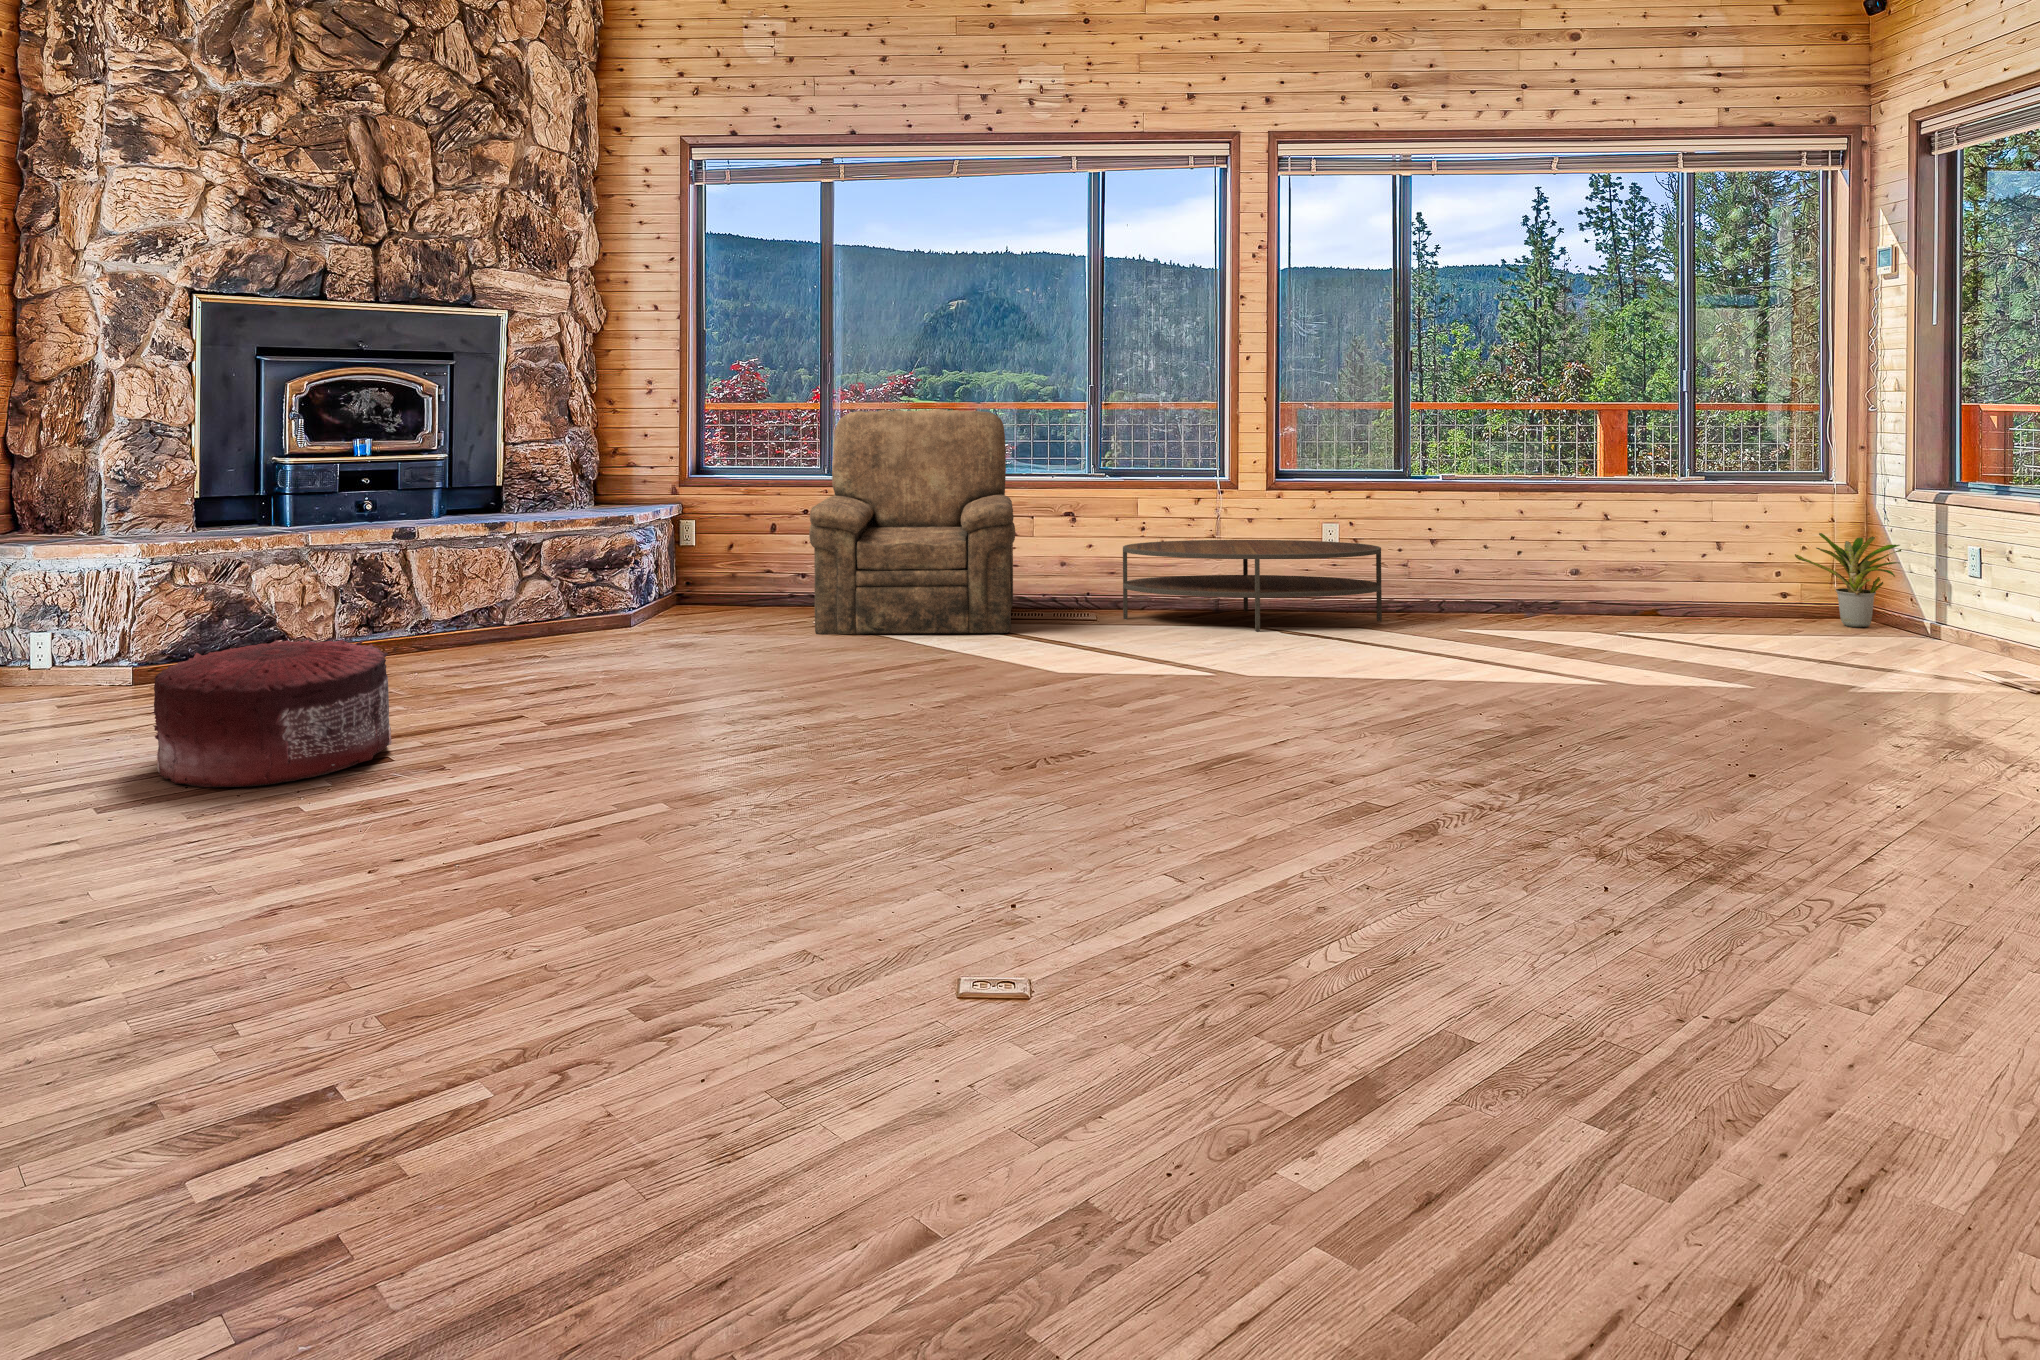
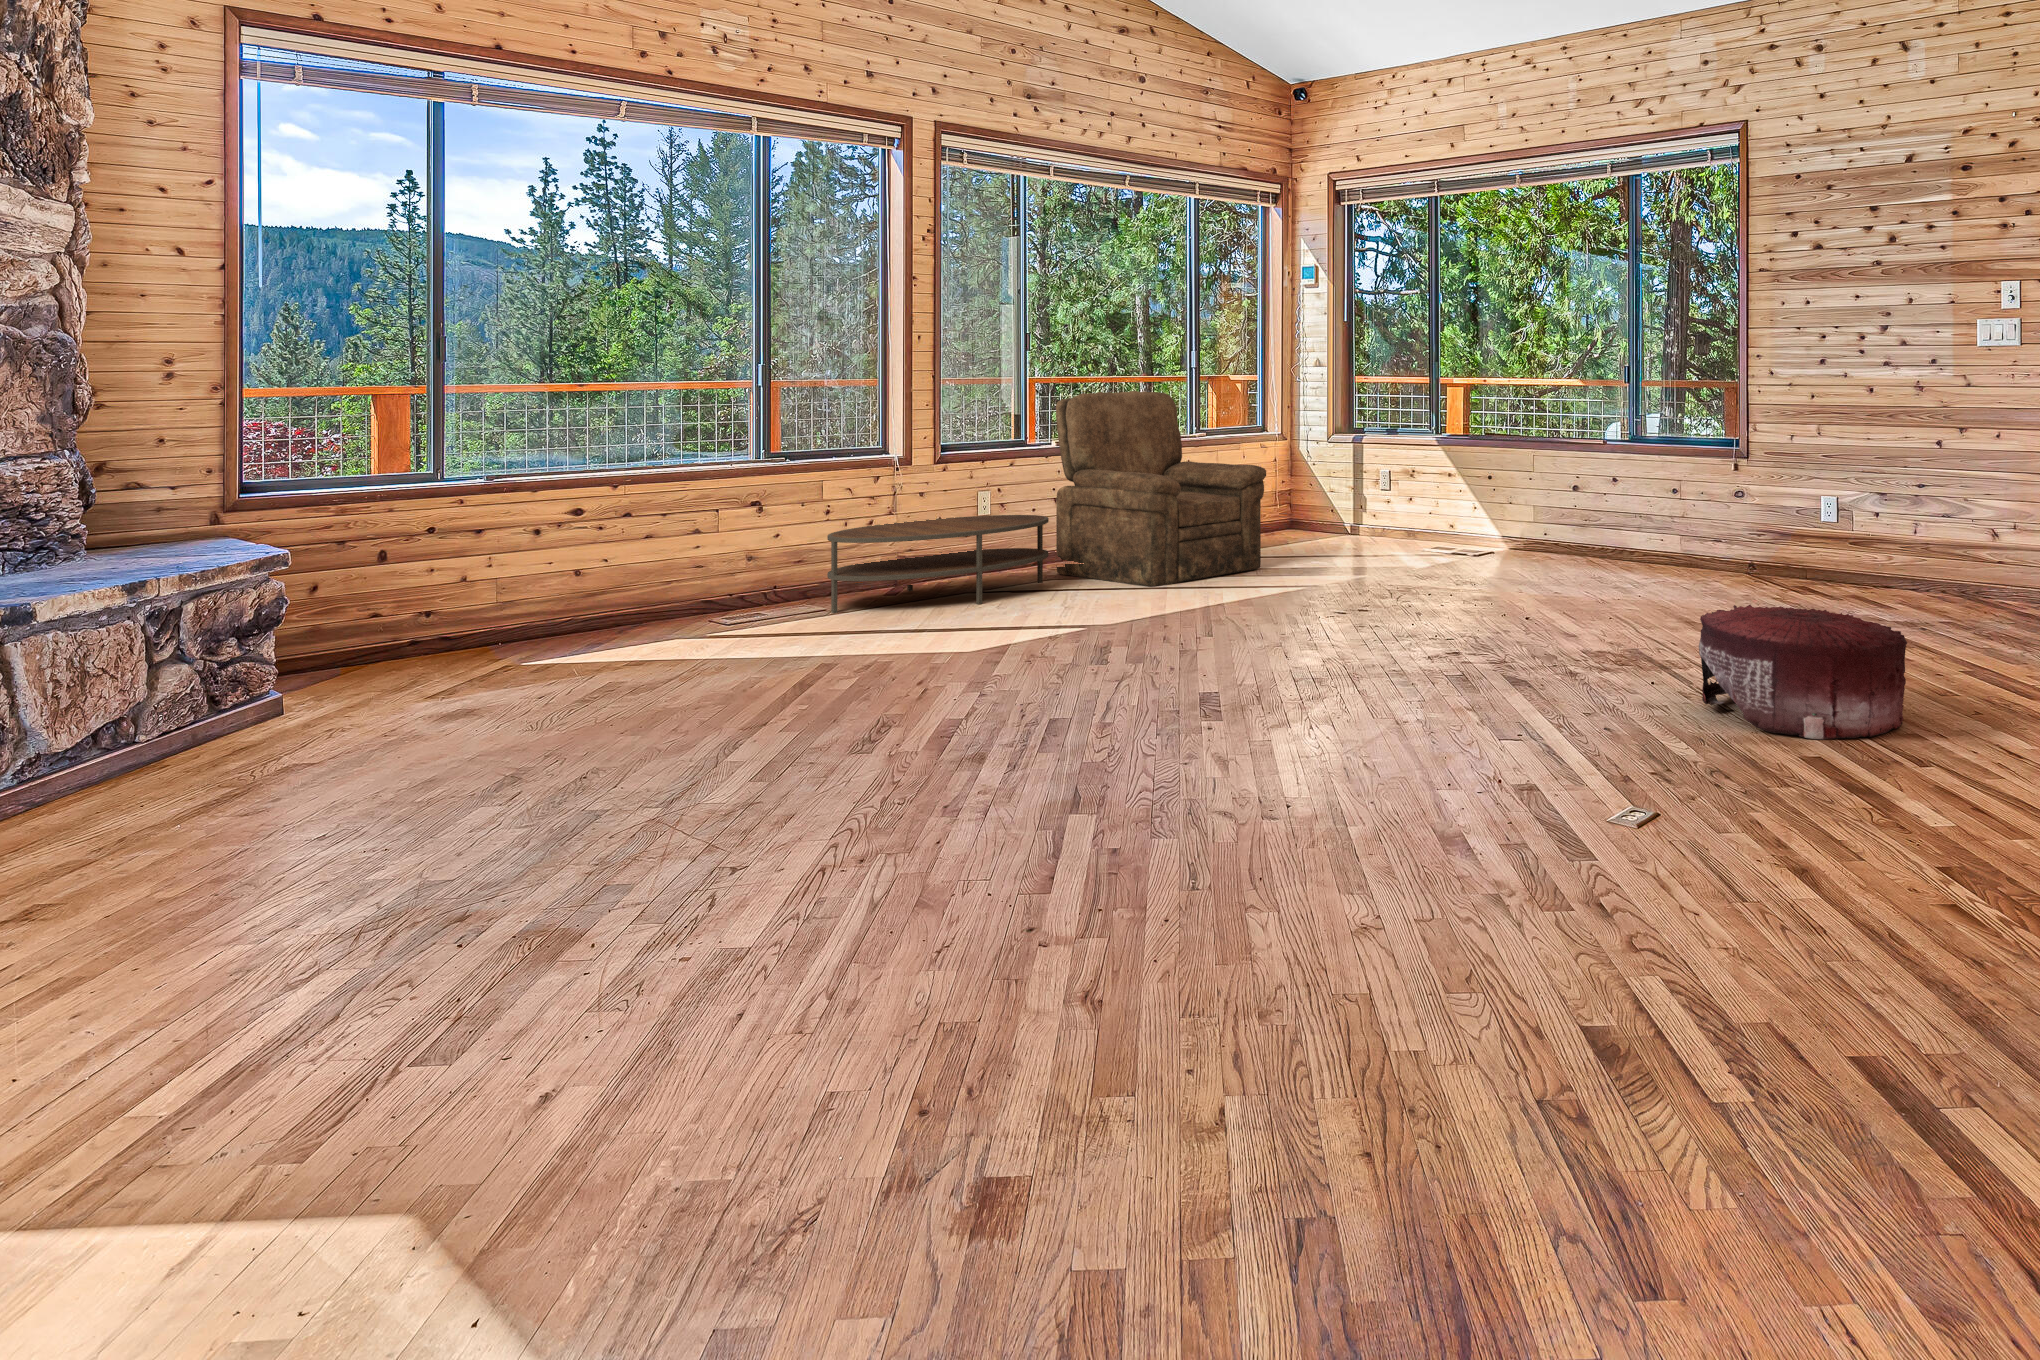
armchair: present [809,409,1015,634] -> present [1056,391,1266,587]
potted plant: present [1795,533,1901,627] -> none [1261,478,1341,546]
pouf: present [154,640,392,787] -> present [1699,605,1907,739]

